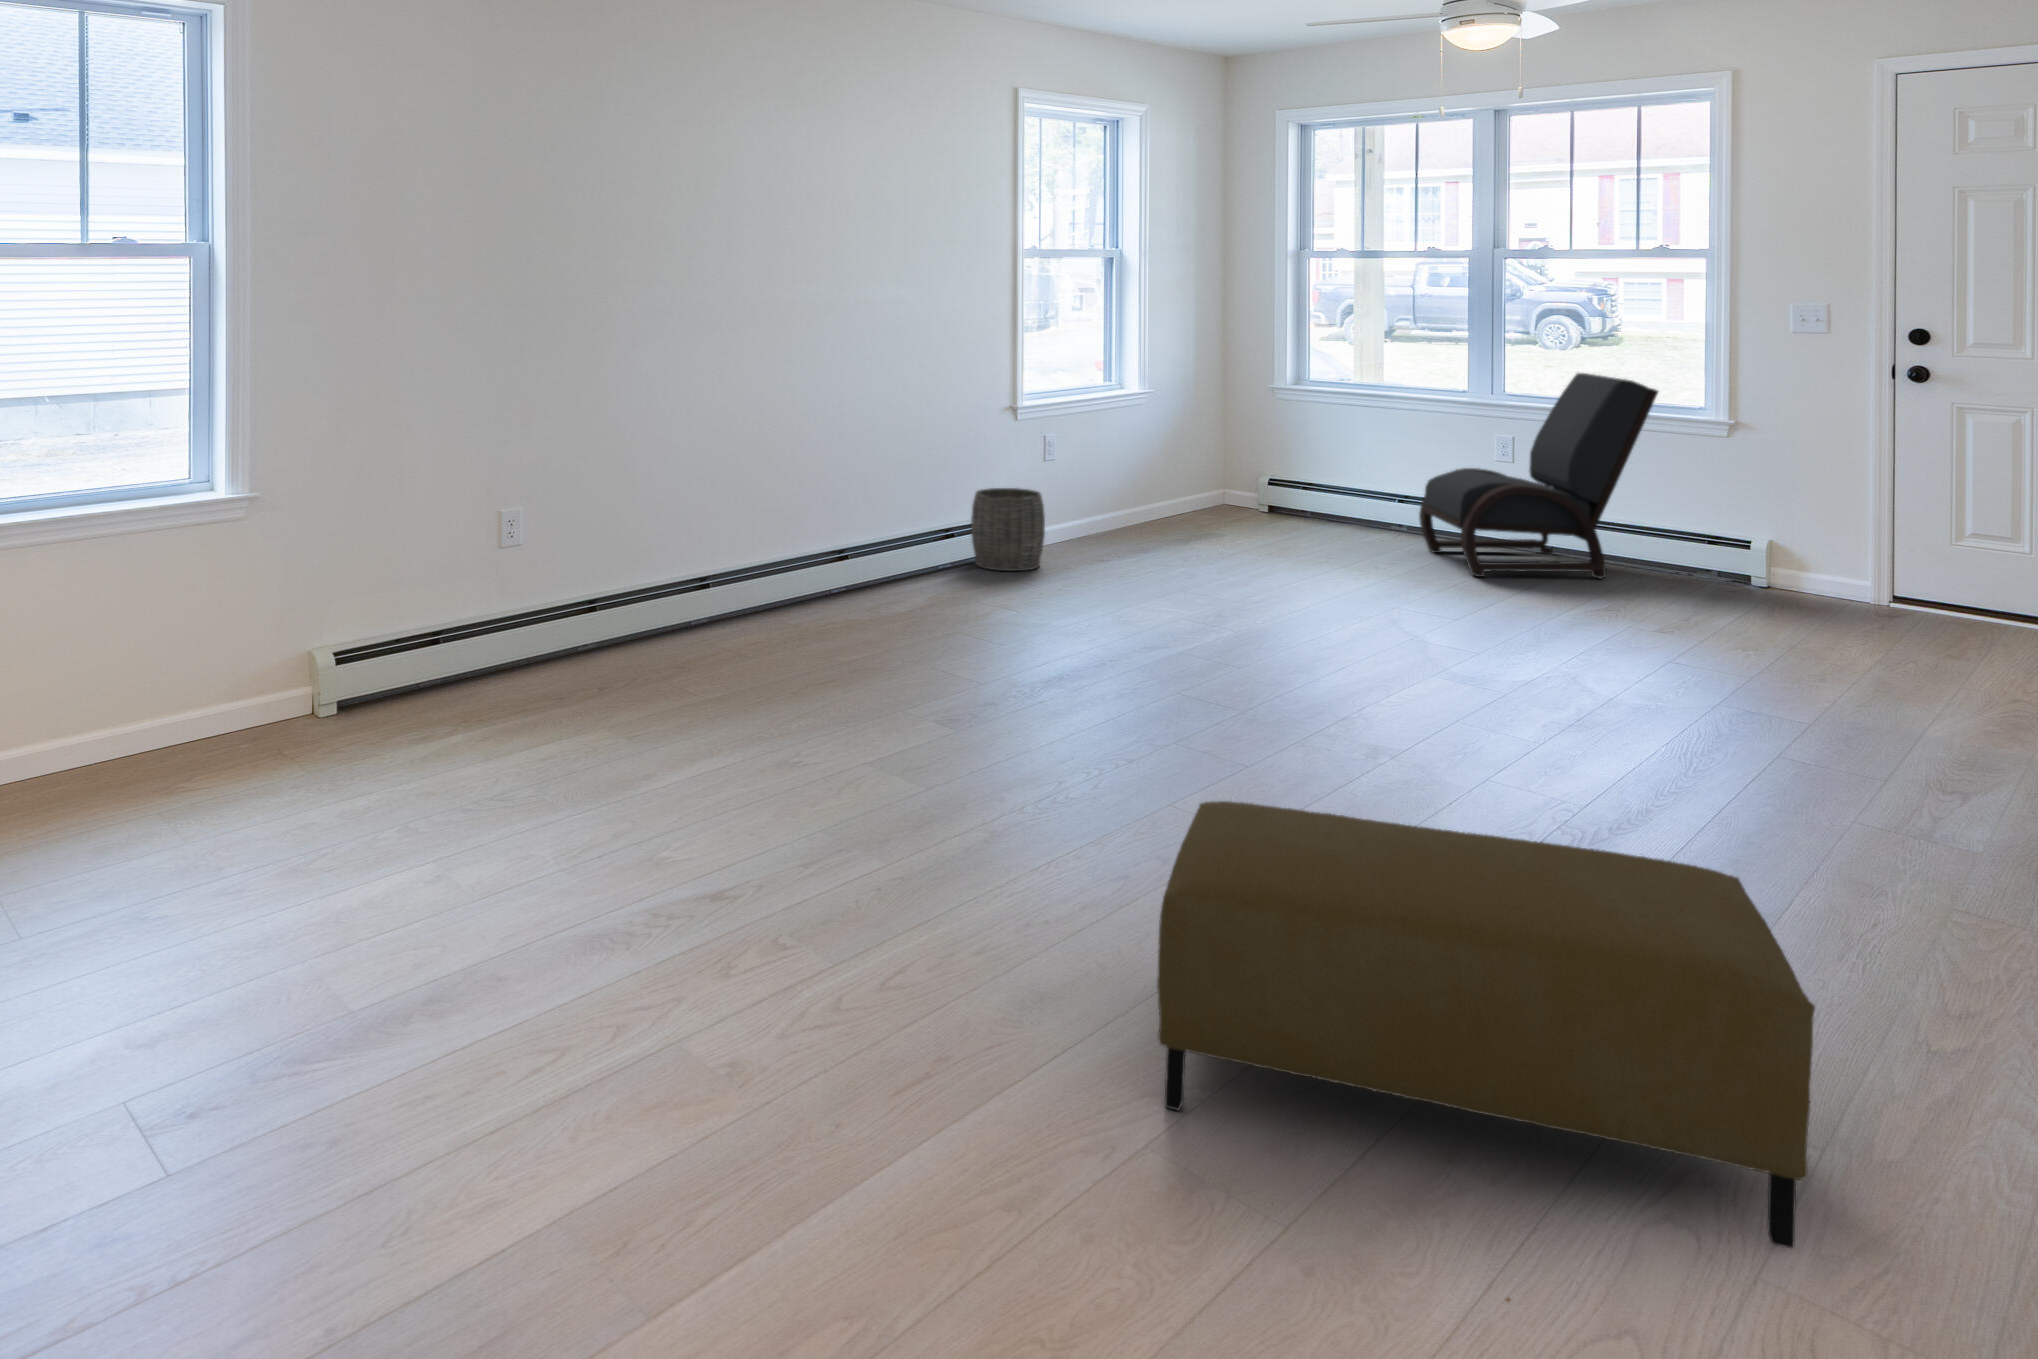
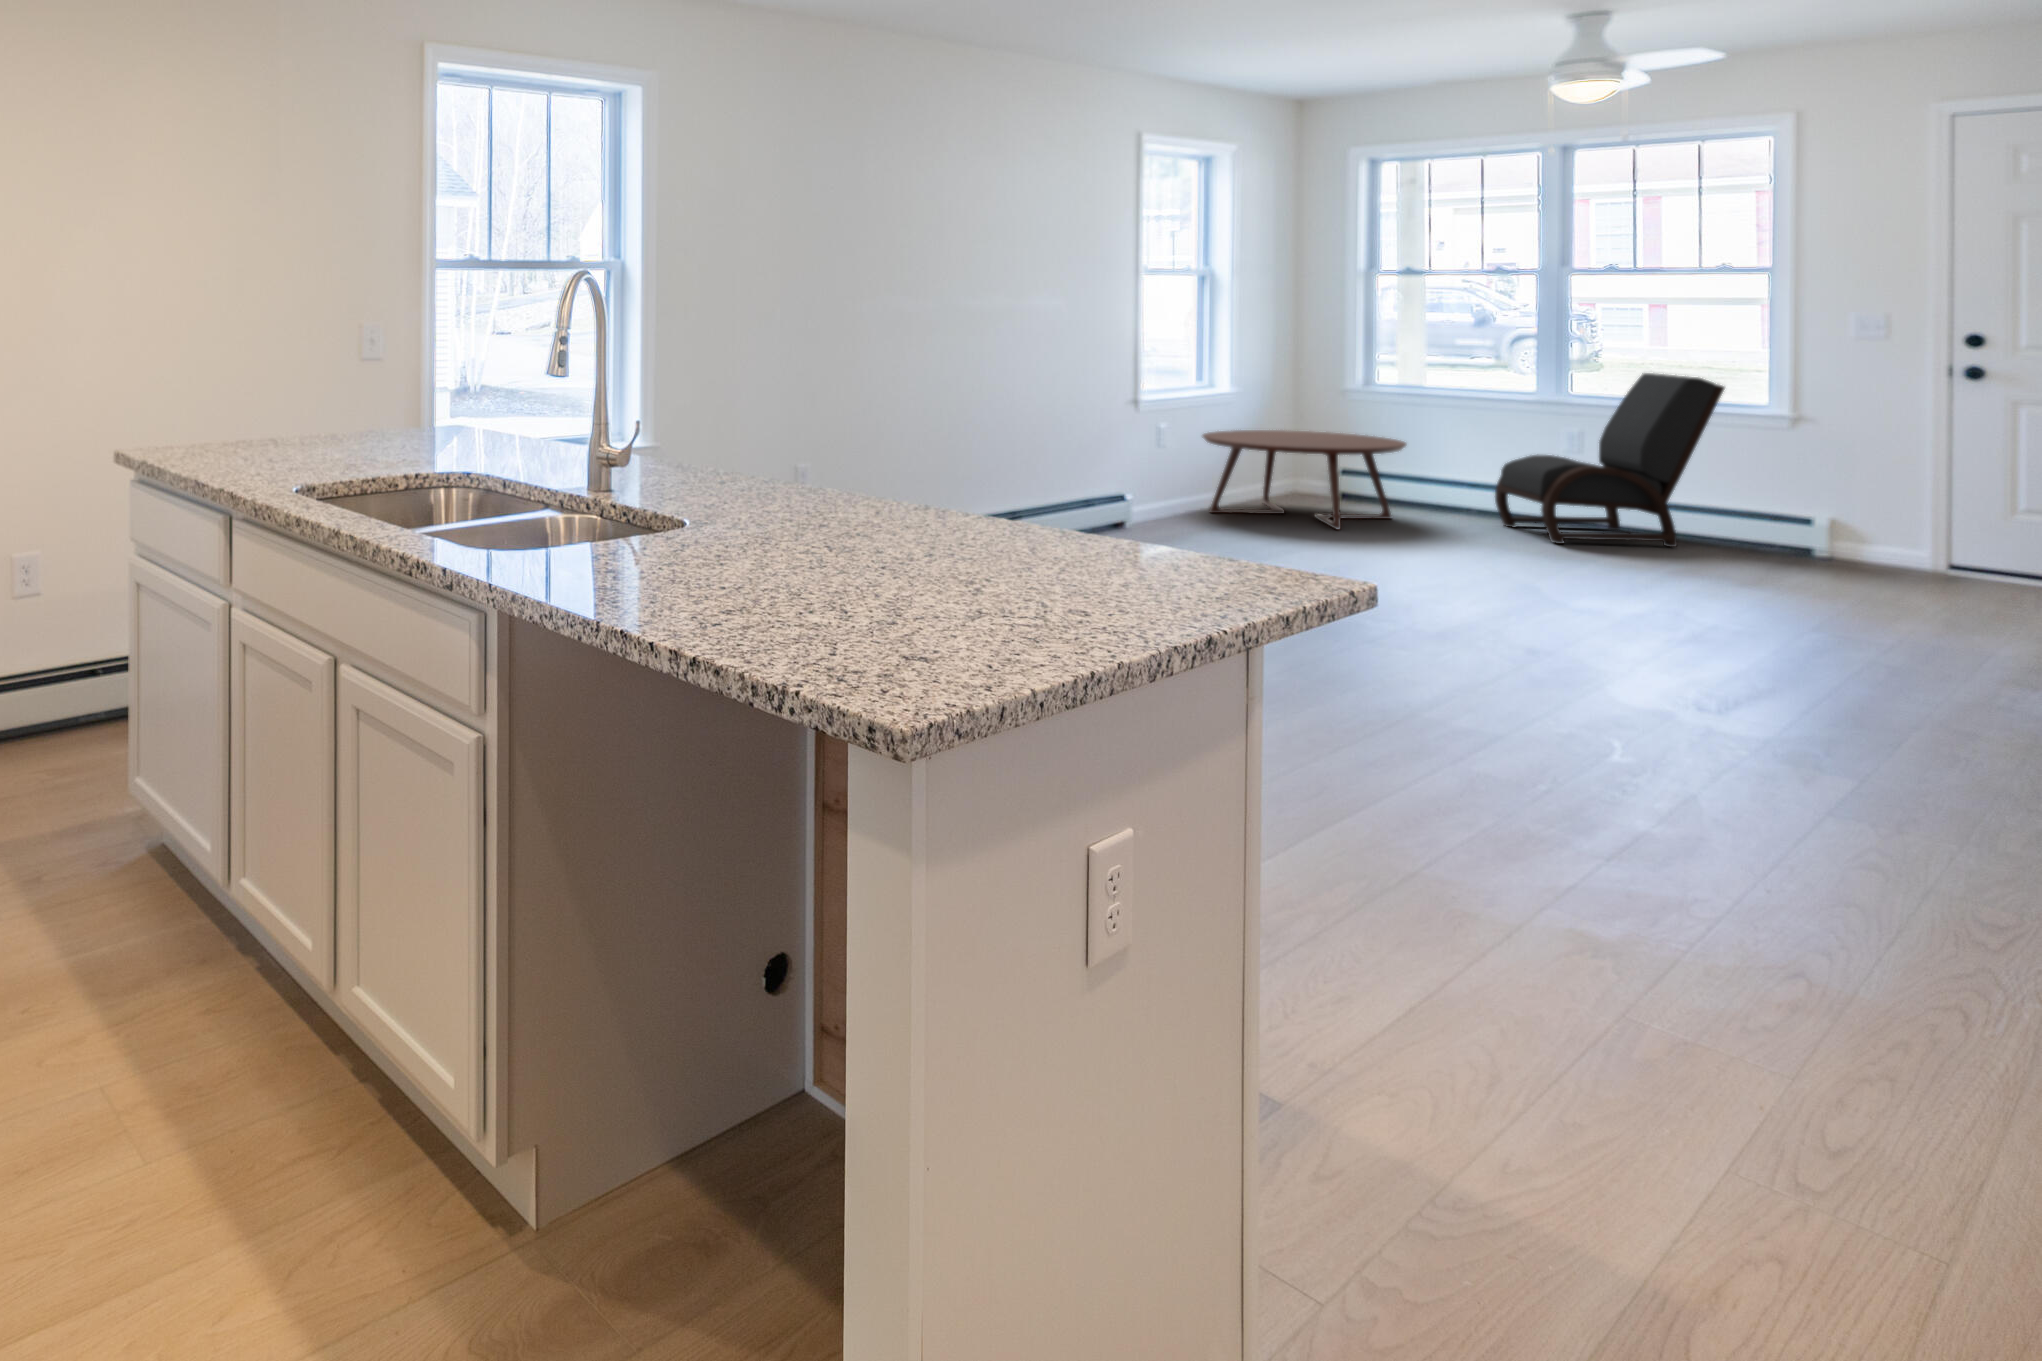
coffee table: none [1101,439,1323,562] -> present [1202,430,1406,530]
woven basket: present [971,488,1045,571] -> none [1102,465,1167,532]
ottoman: present [1157,801,1815,1248] -> none [1451,629,1949,878]

